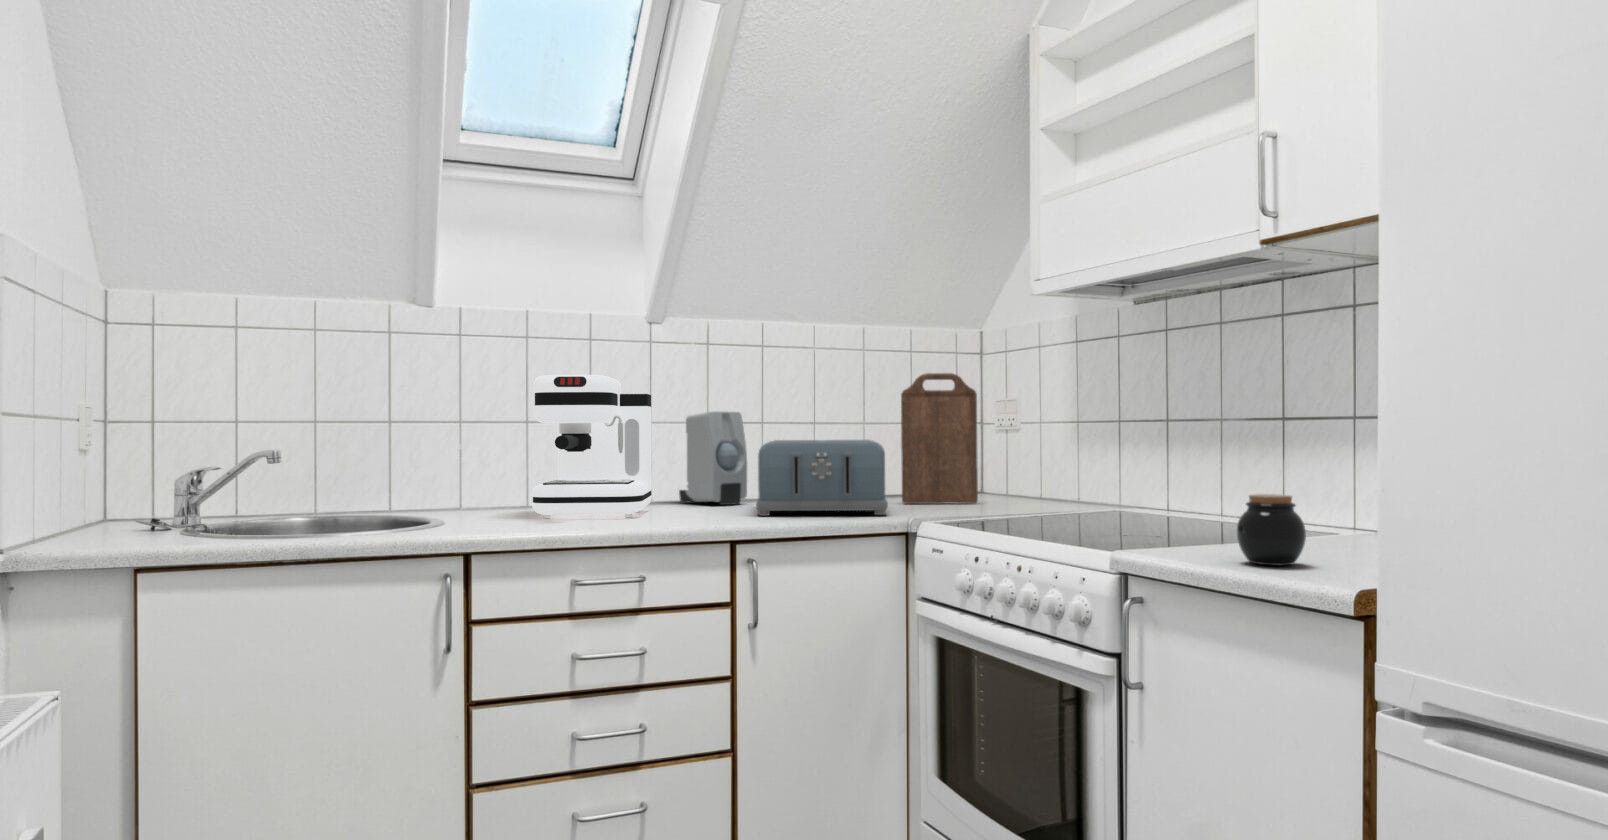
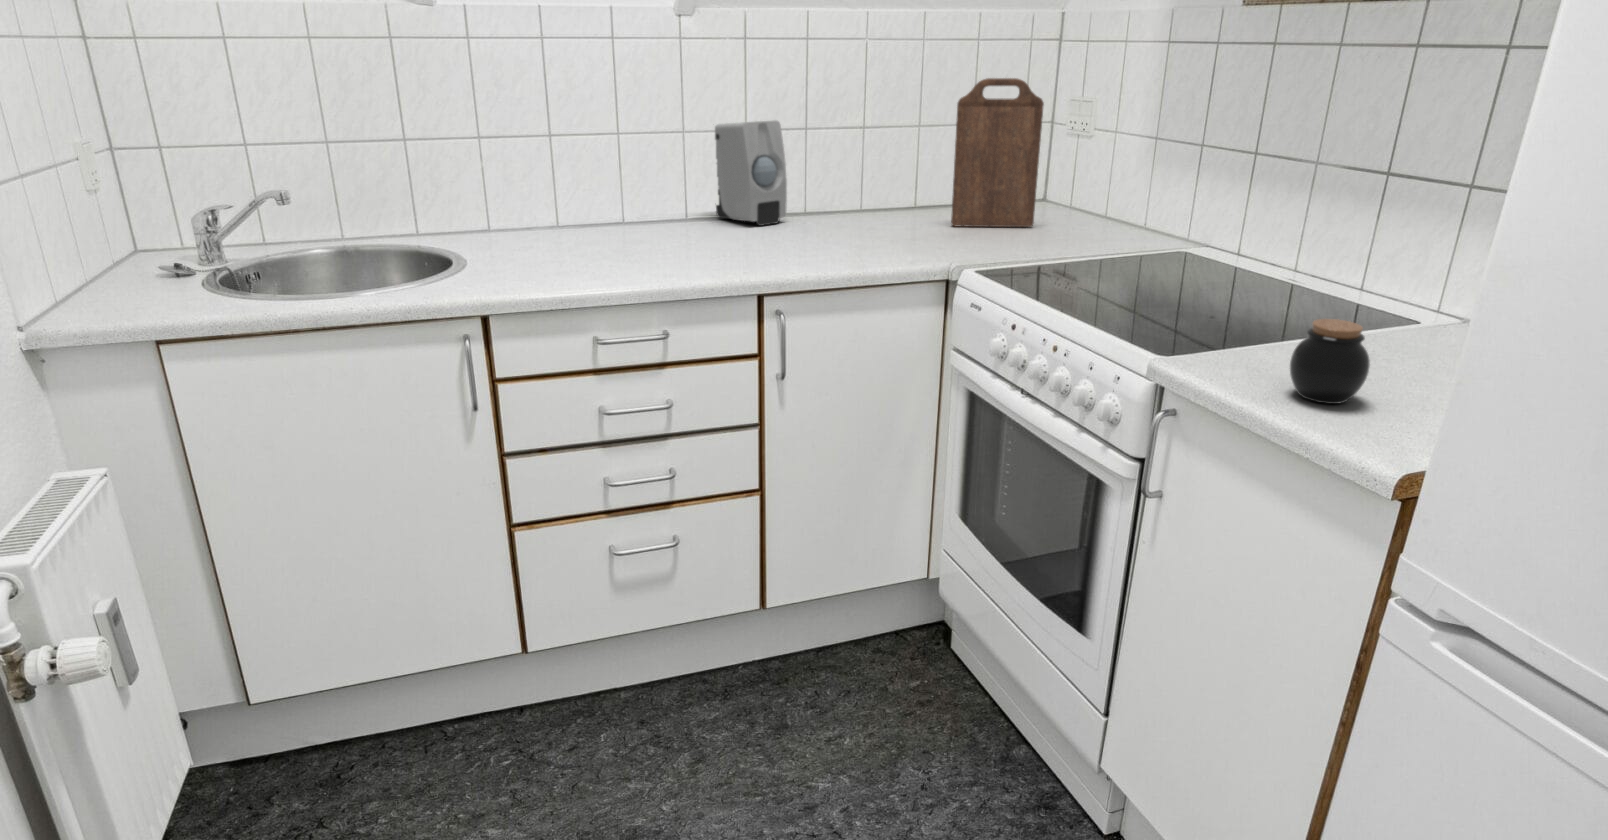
coffee maker: present [532,375,652,518] -> none [545,92,683,253]
toaster: present [756,440,888,516] -> none [789,158,929,256]

